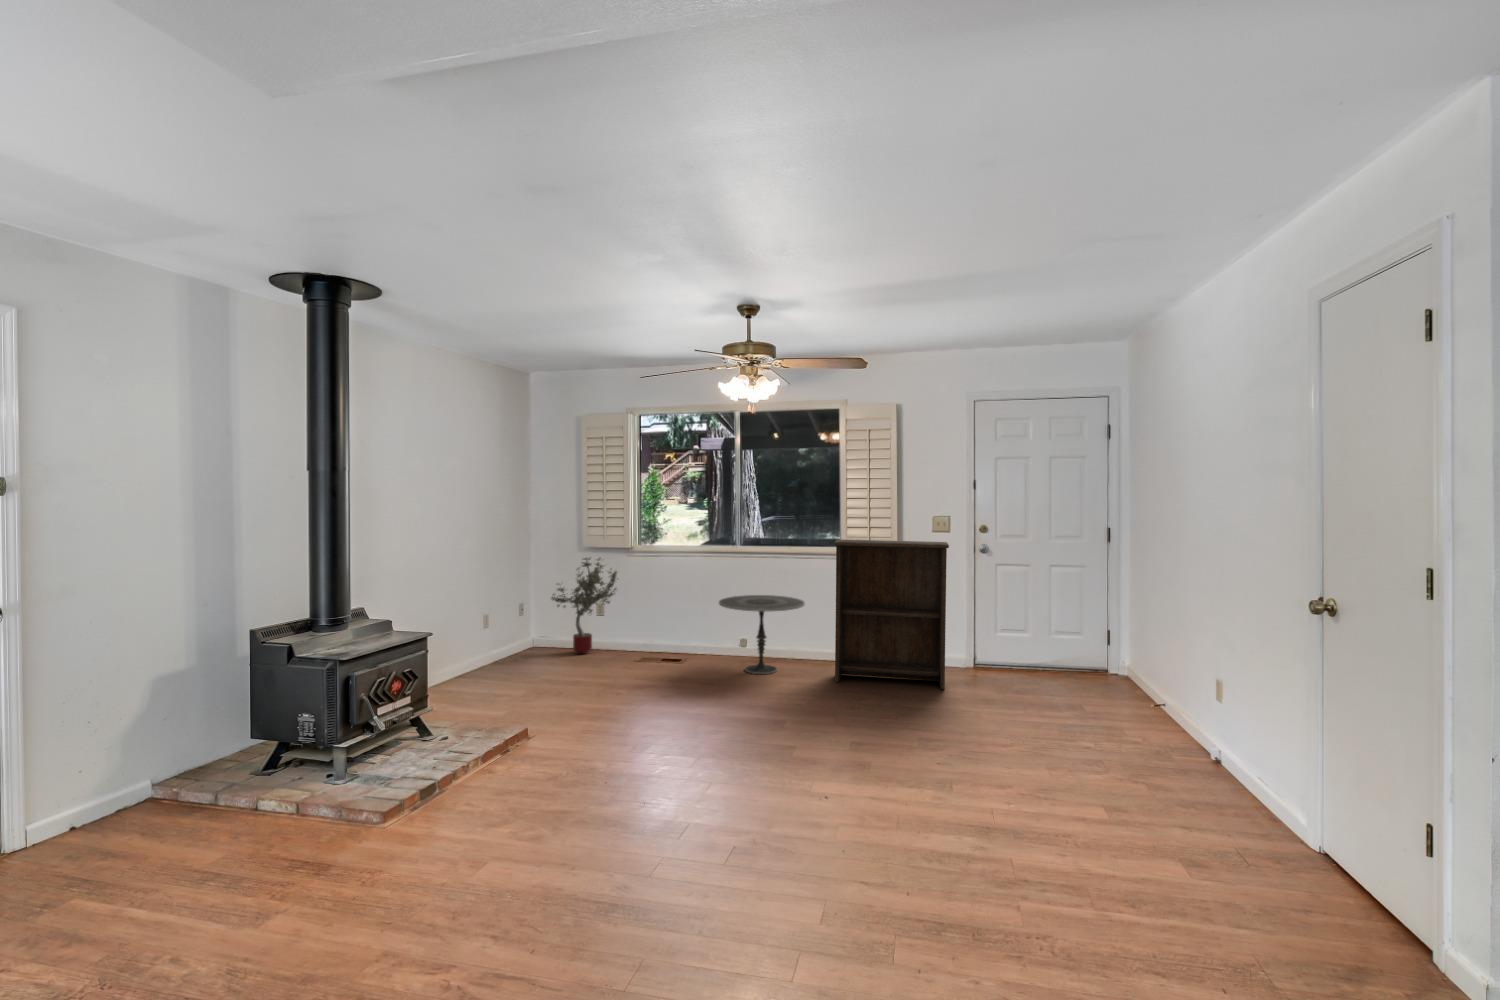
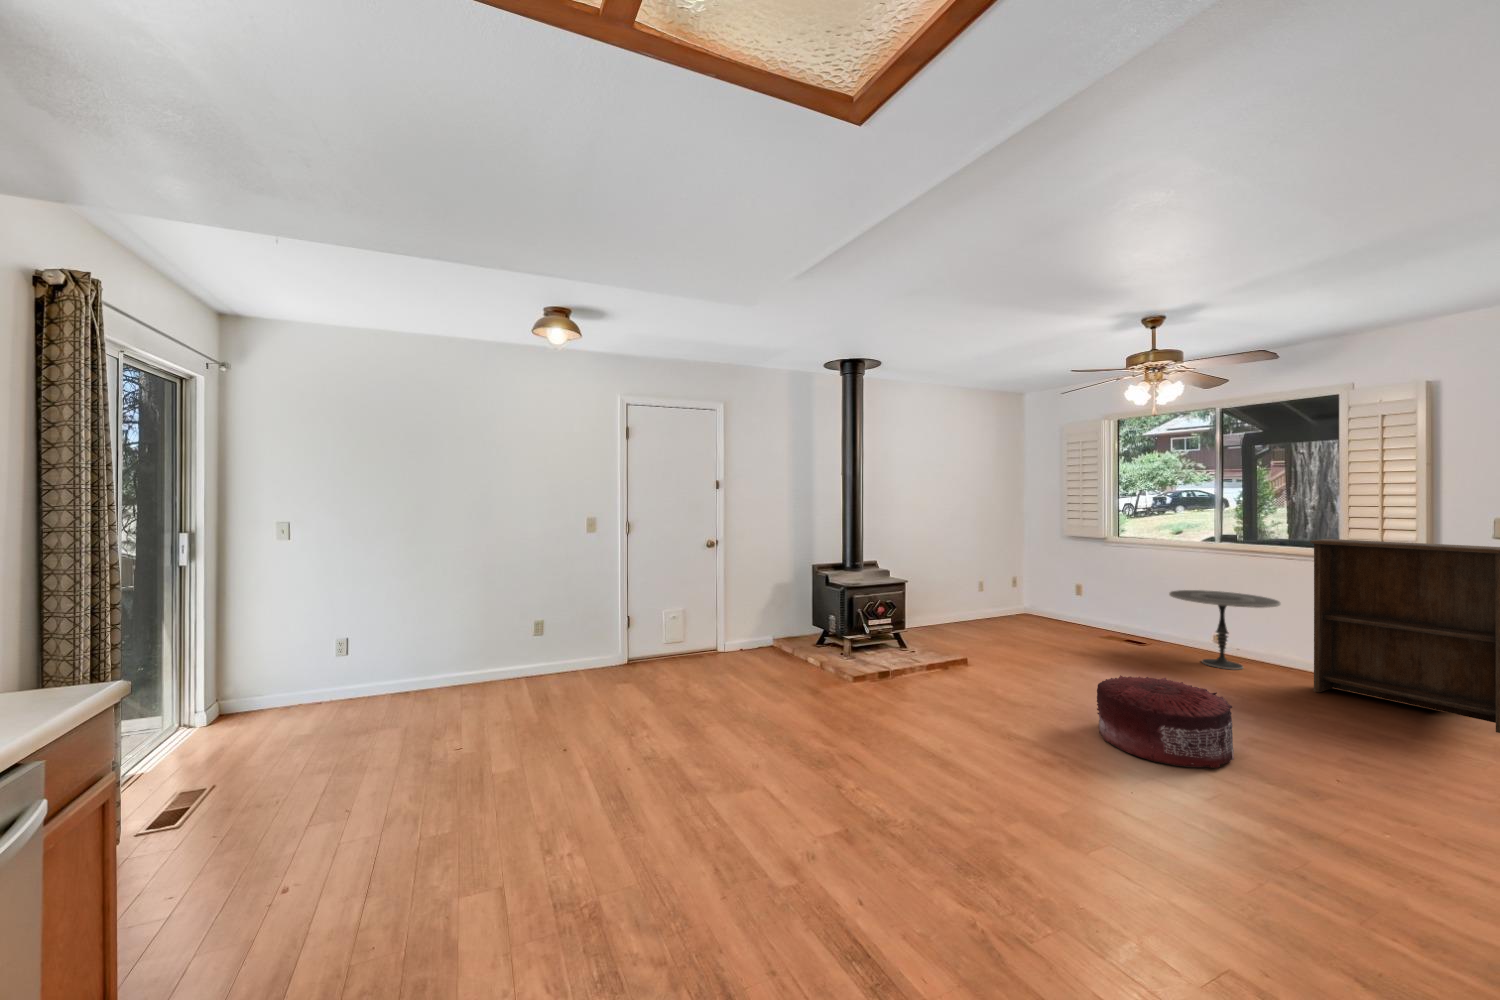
potted tree: present [551,557,617,654] -> none [1020,545,1079,624]
pouf: none [722,706,844,810] -> present [1097,675,1234,768]

